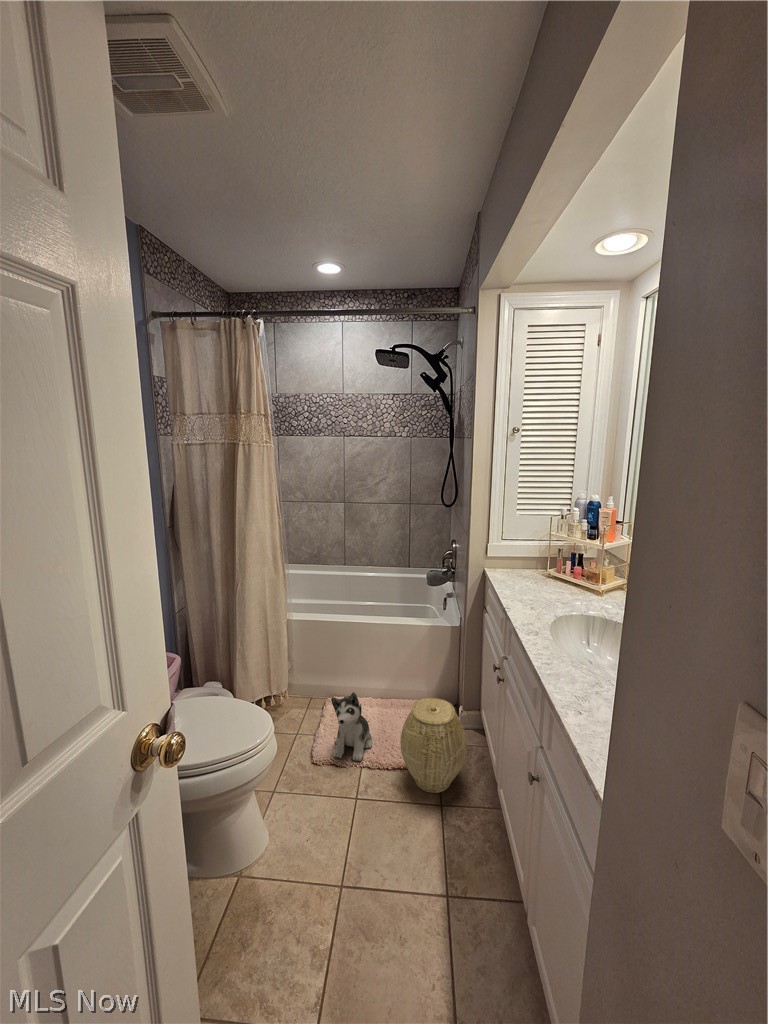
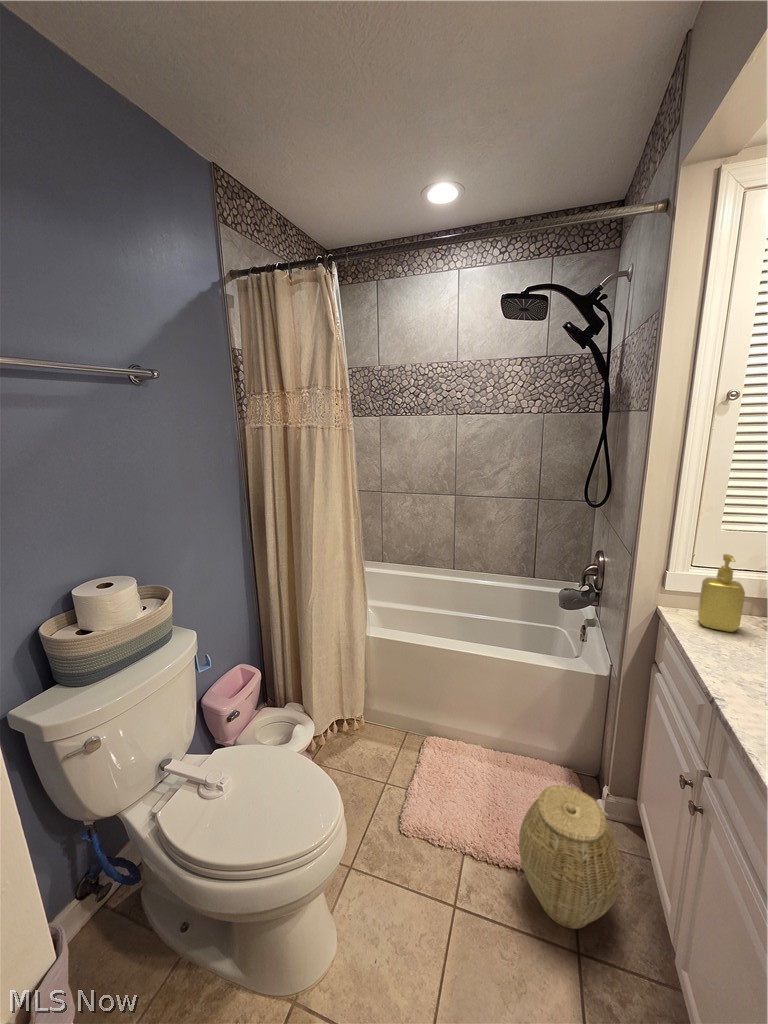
soap dispenser: none [506,529,529,578] -> present [698,554,745,632]
plush toy: present [331,692,372,761] -> none [427,752,479,843]

